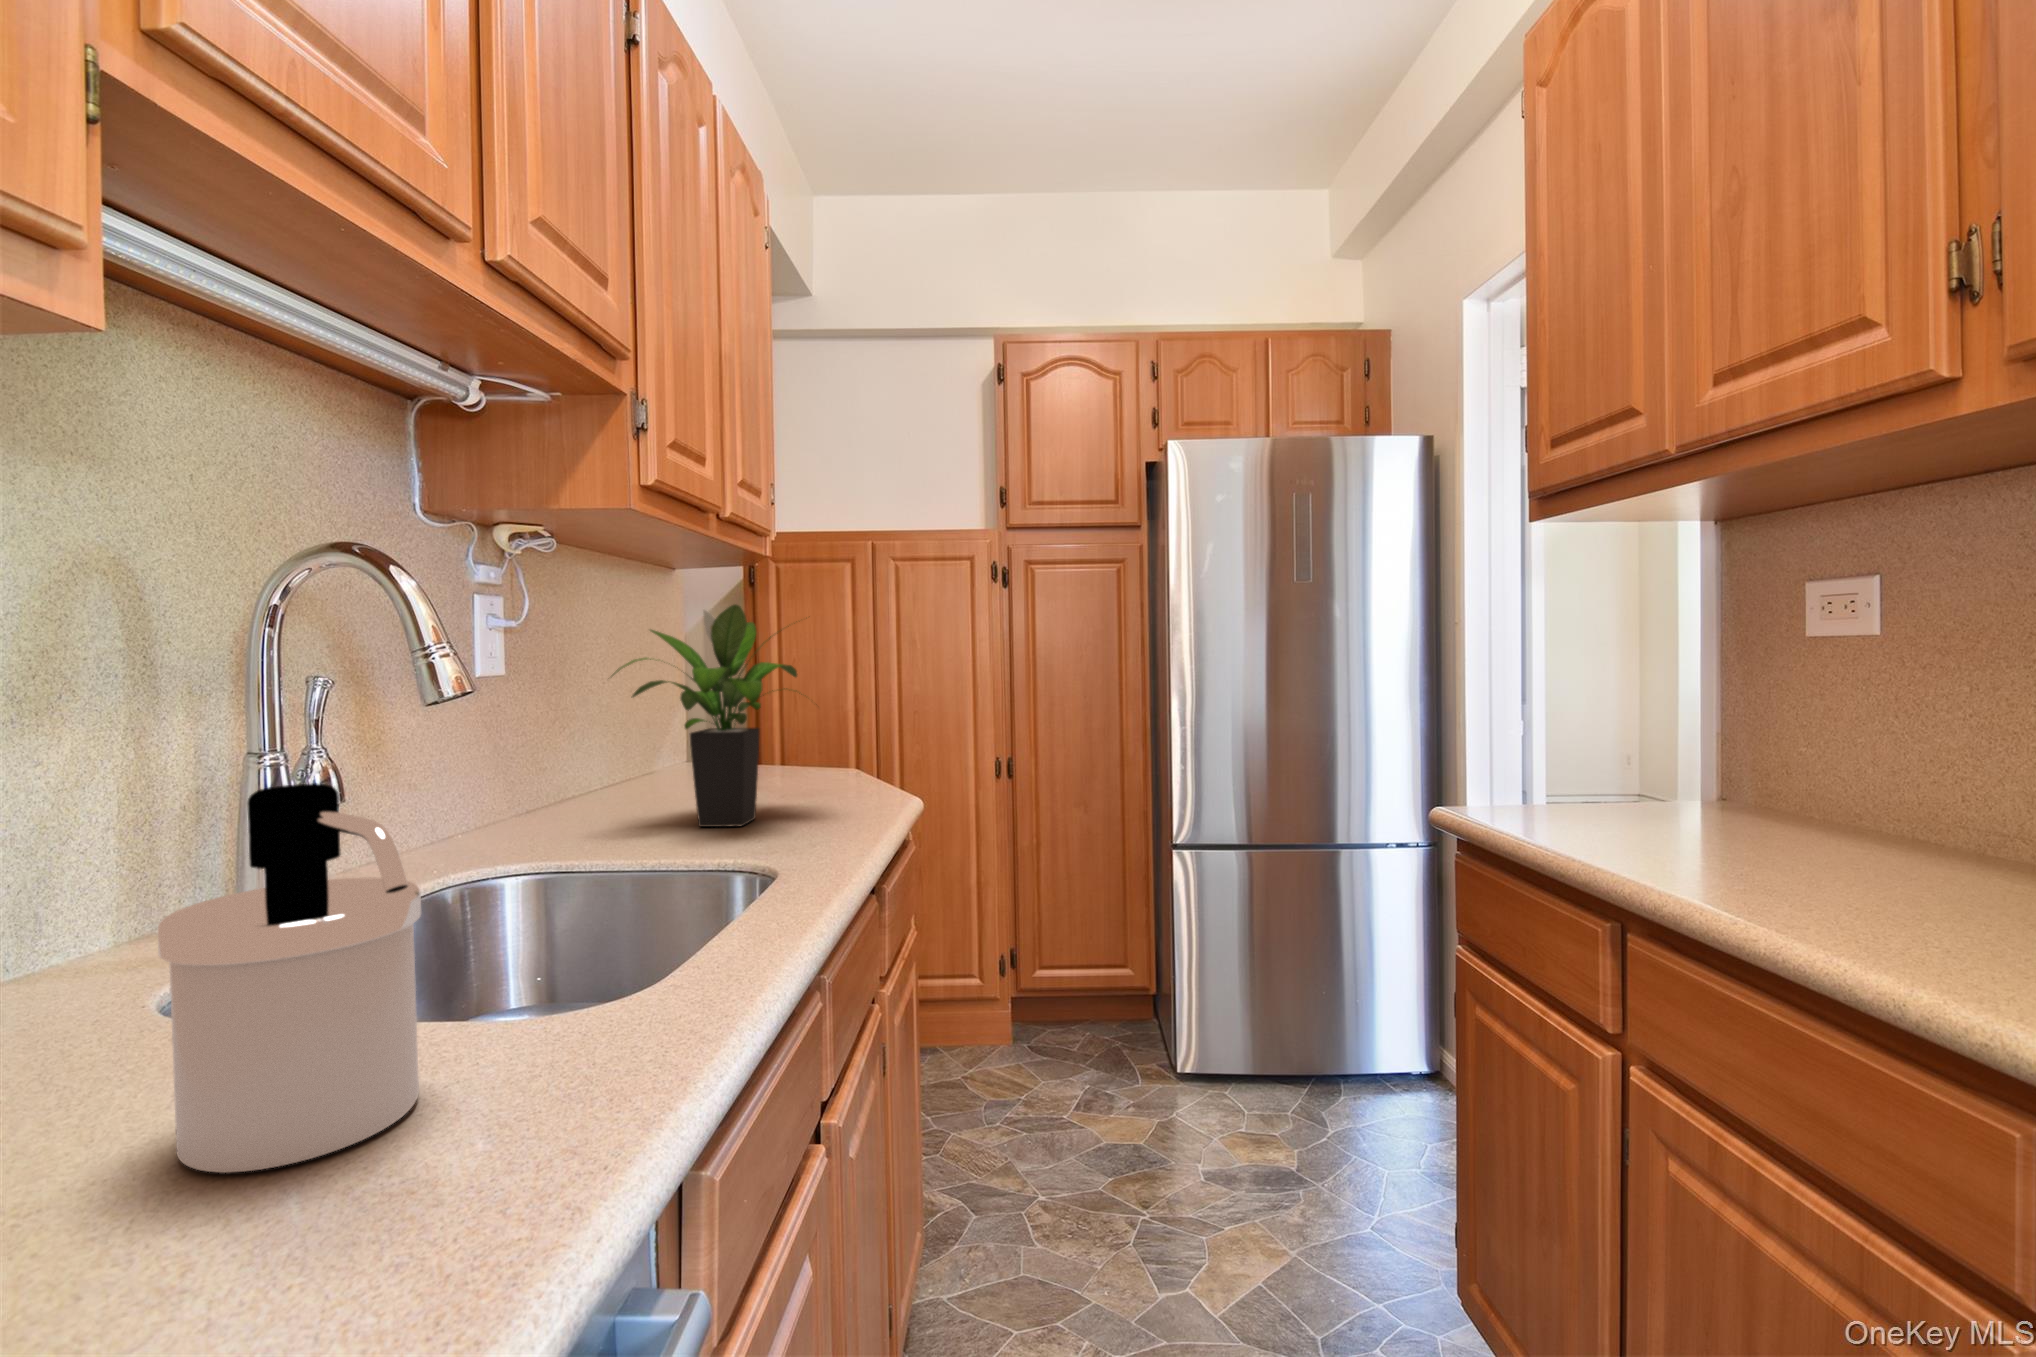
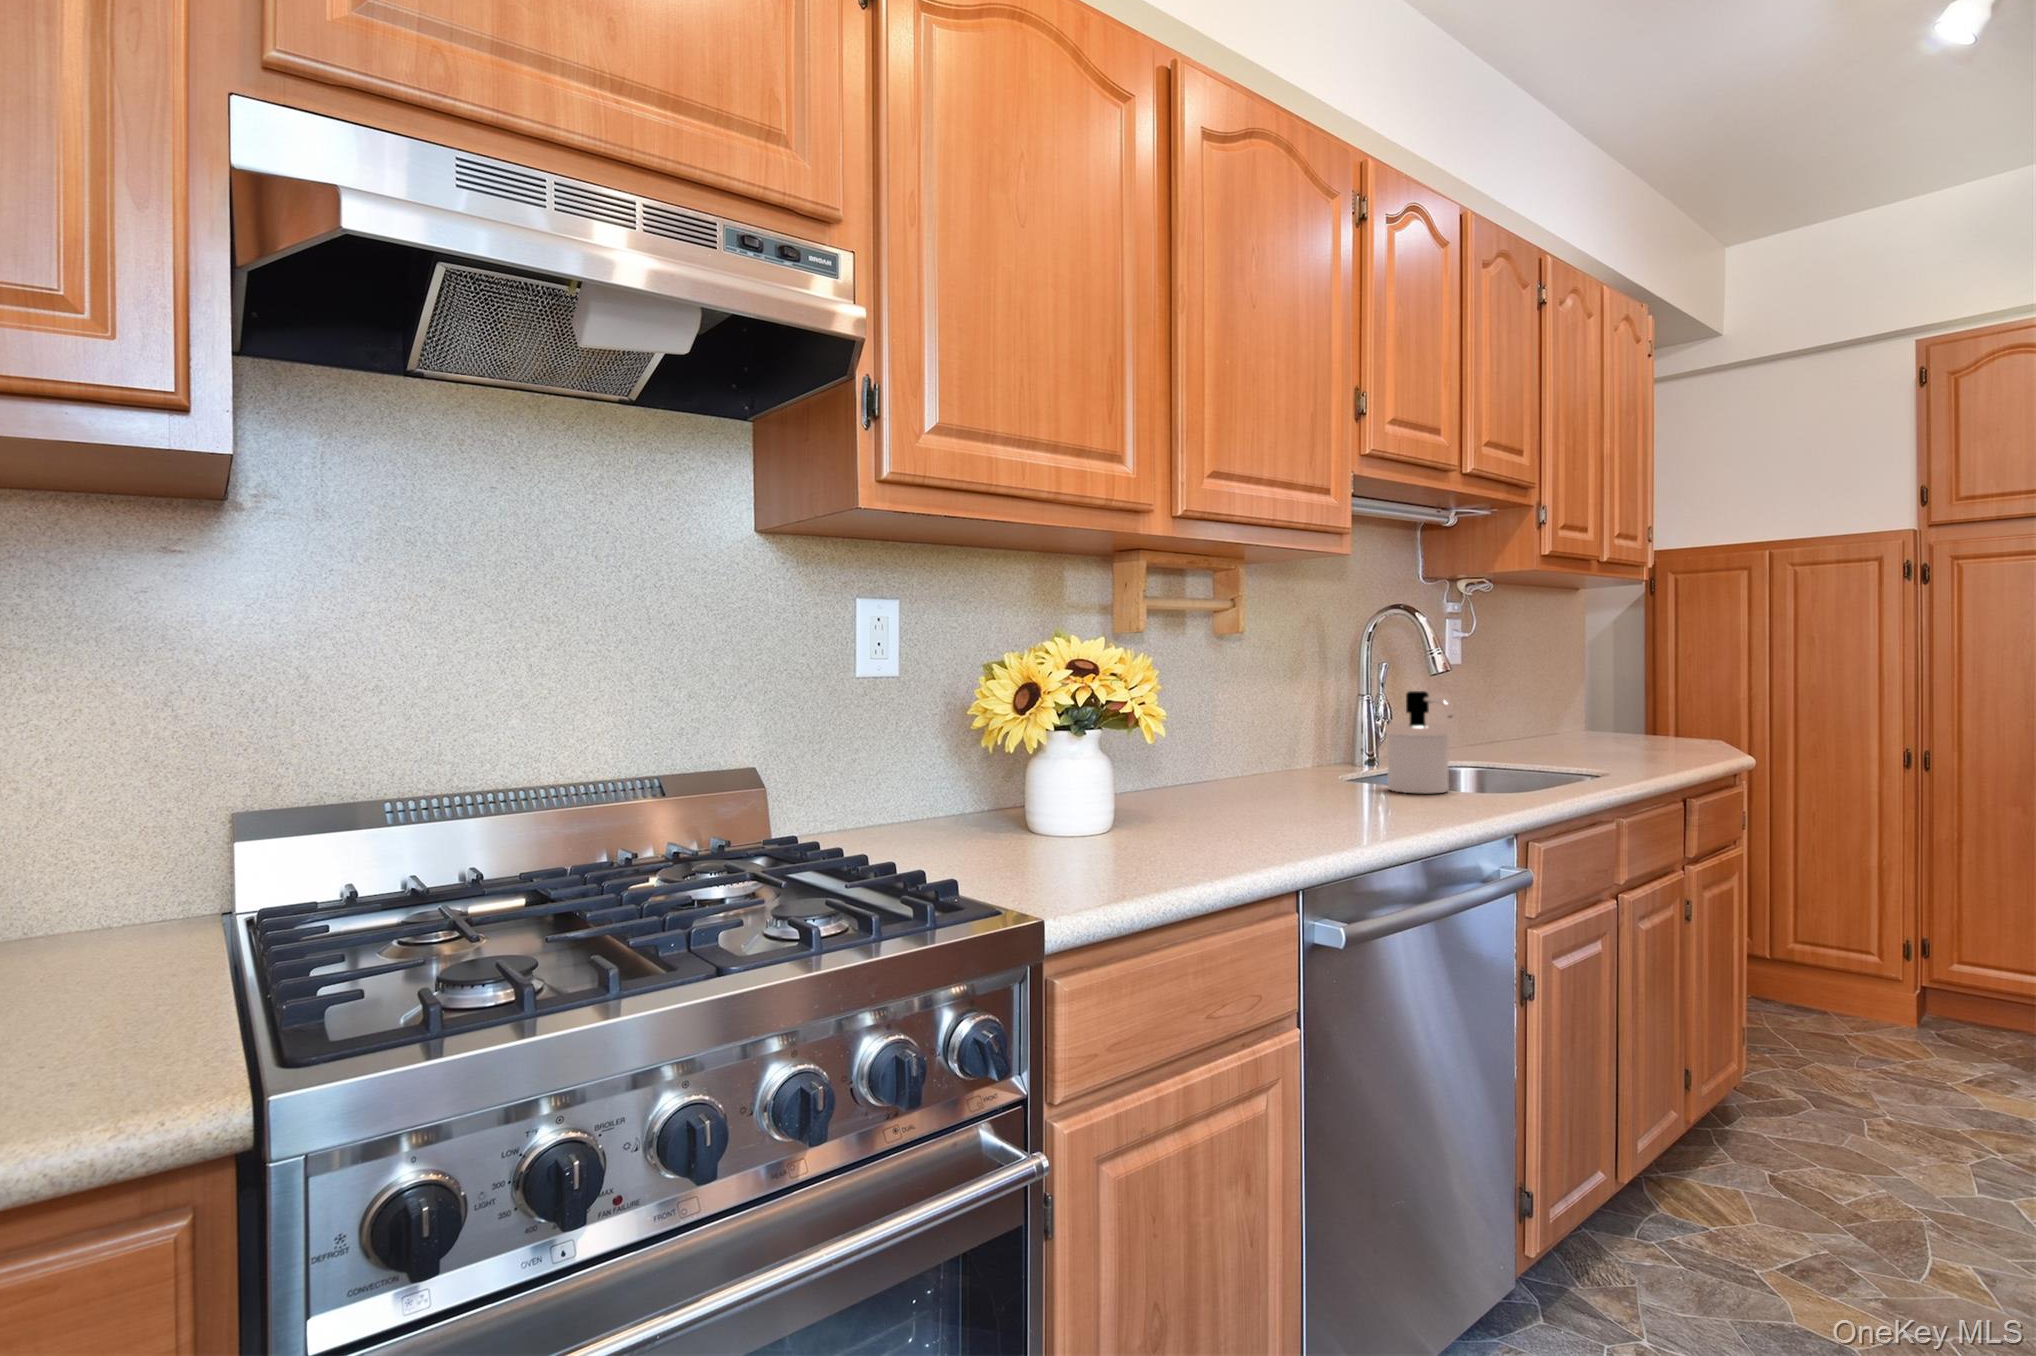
potted plant: present [612,604,798,827] -> none [1518,622,1659,756]

